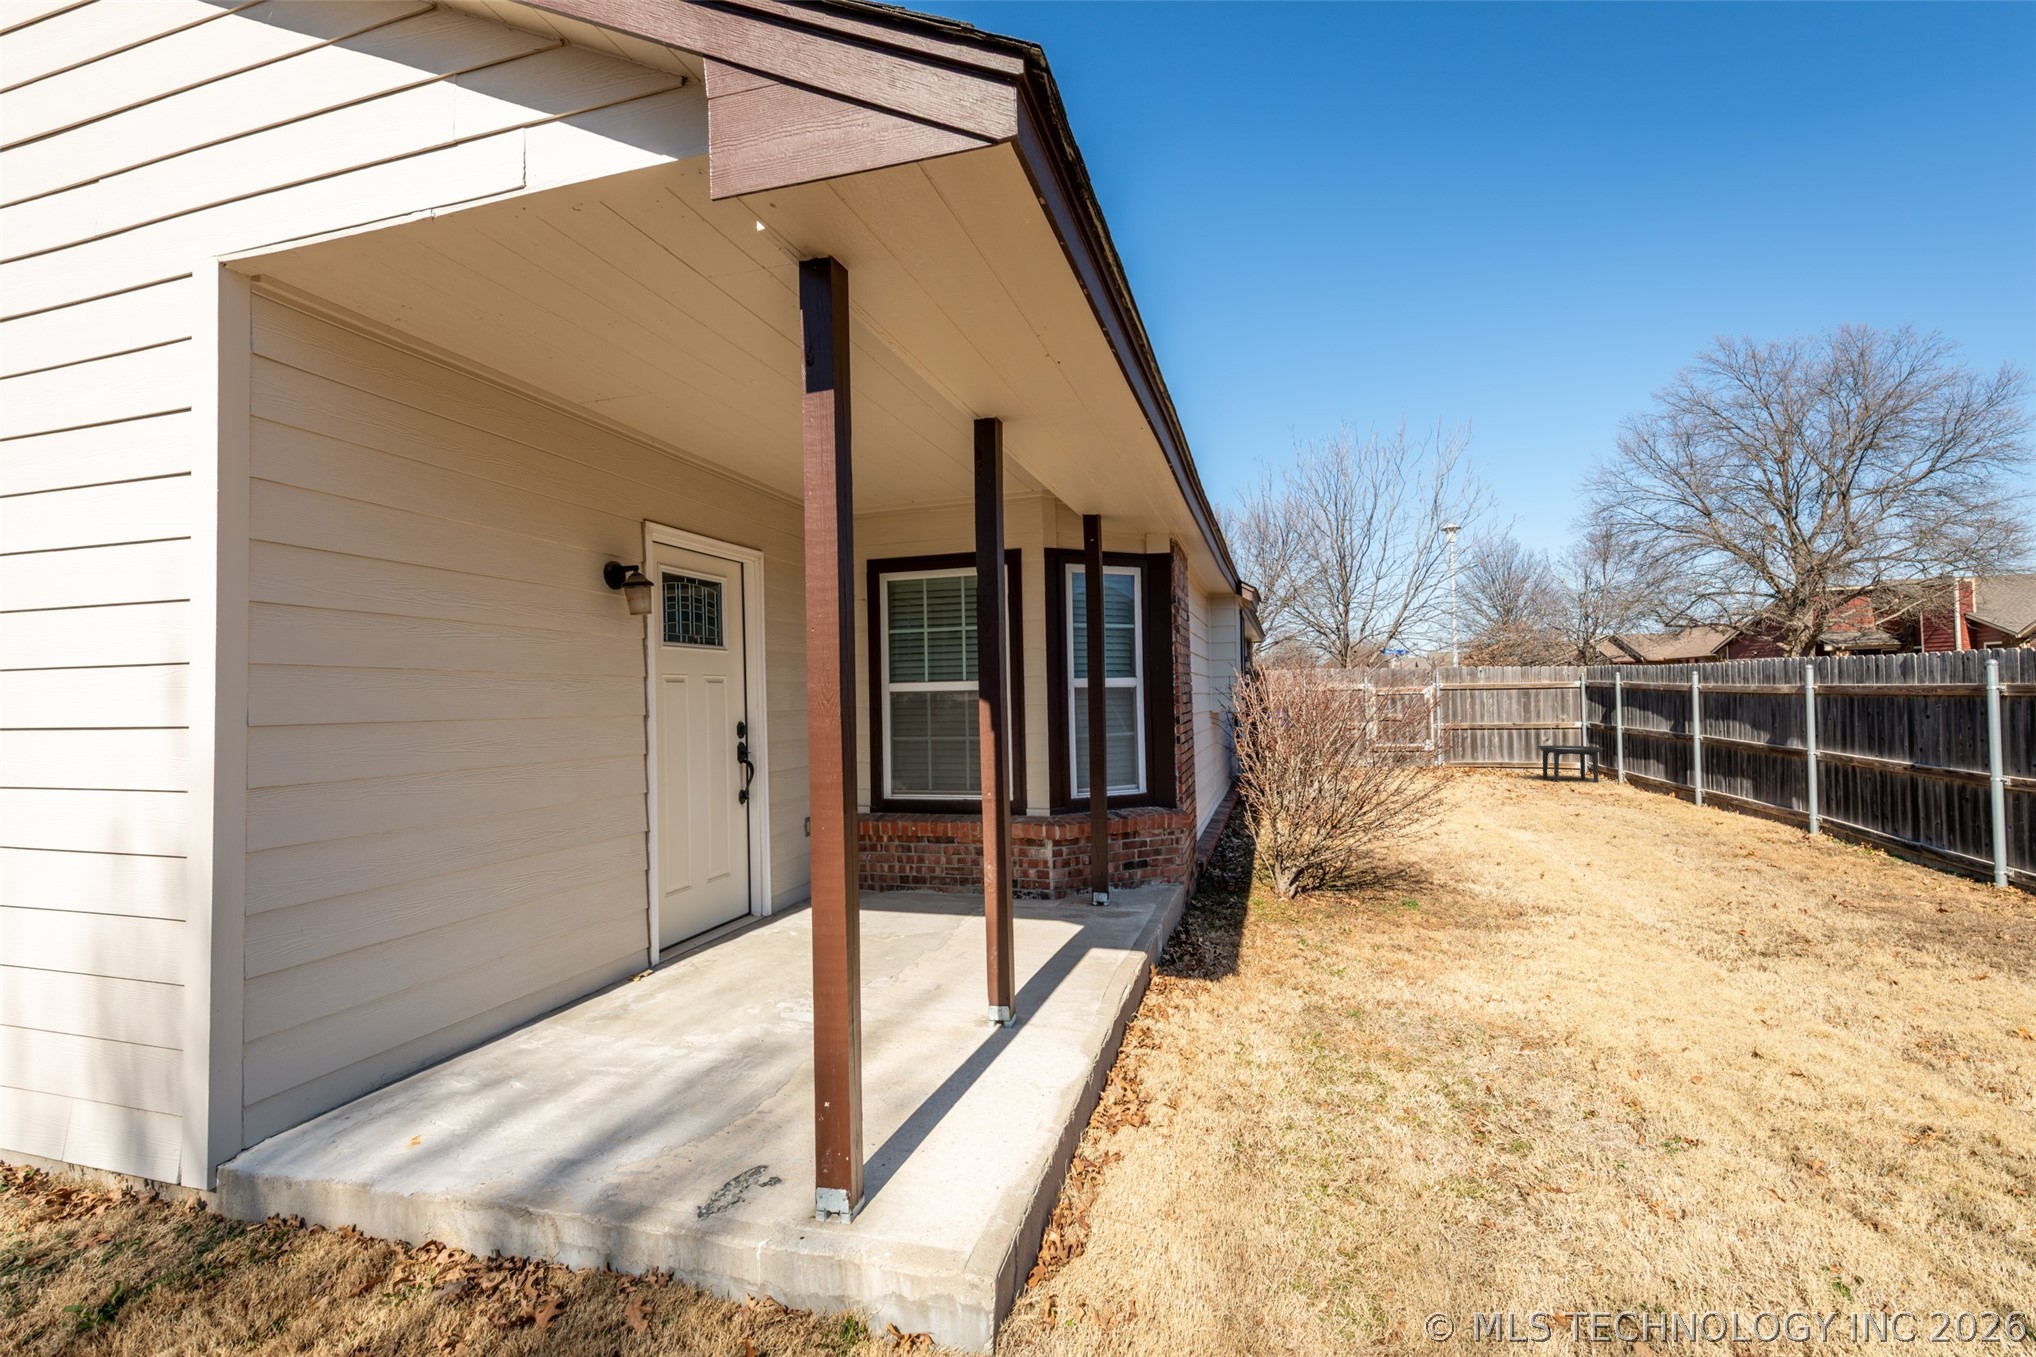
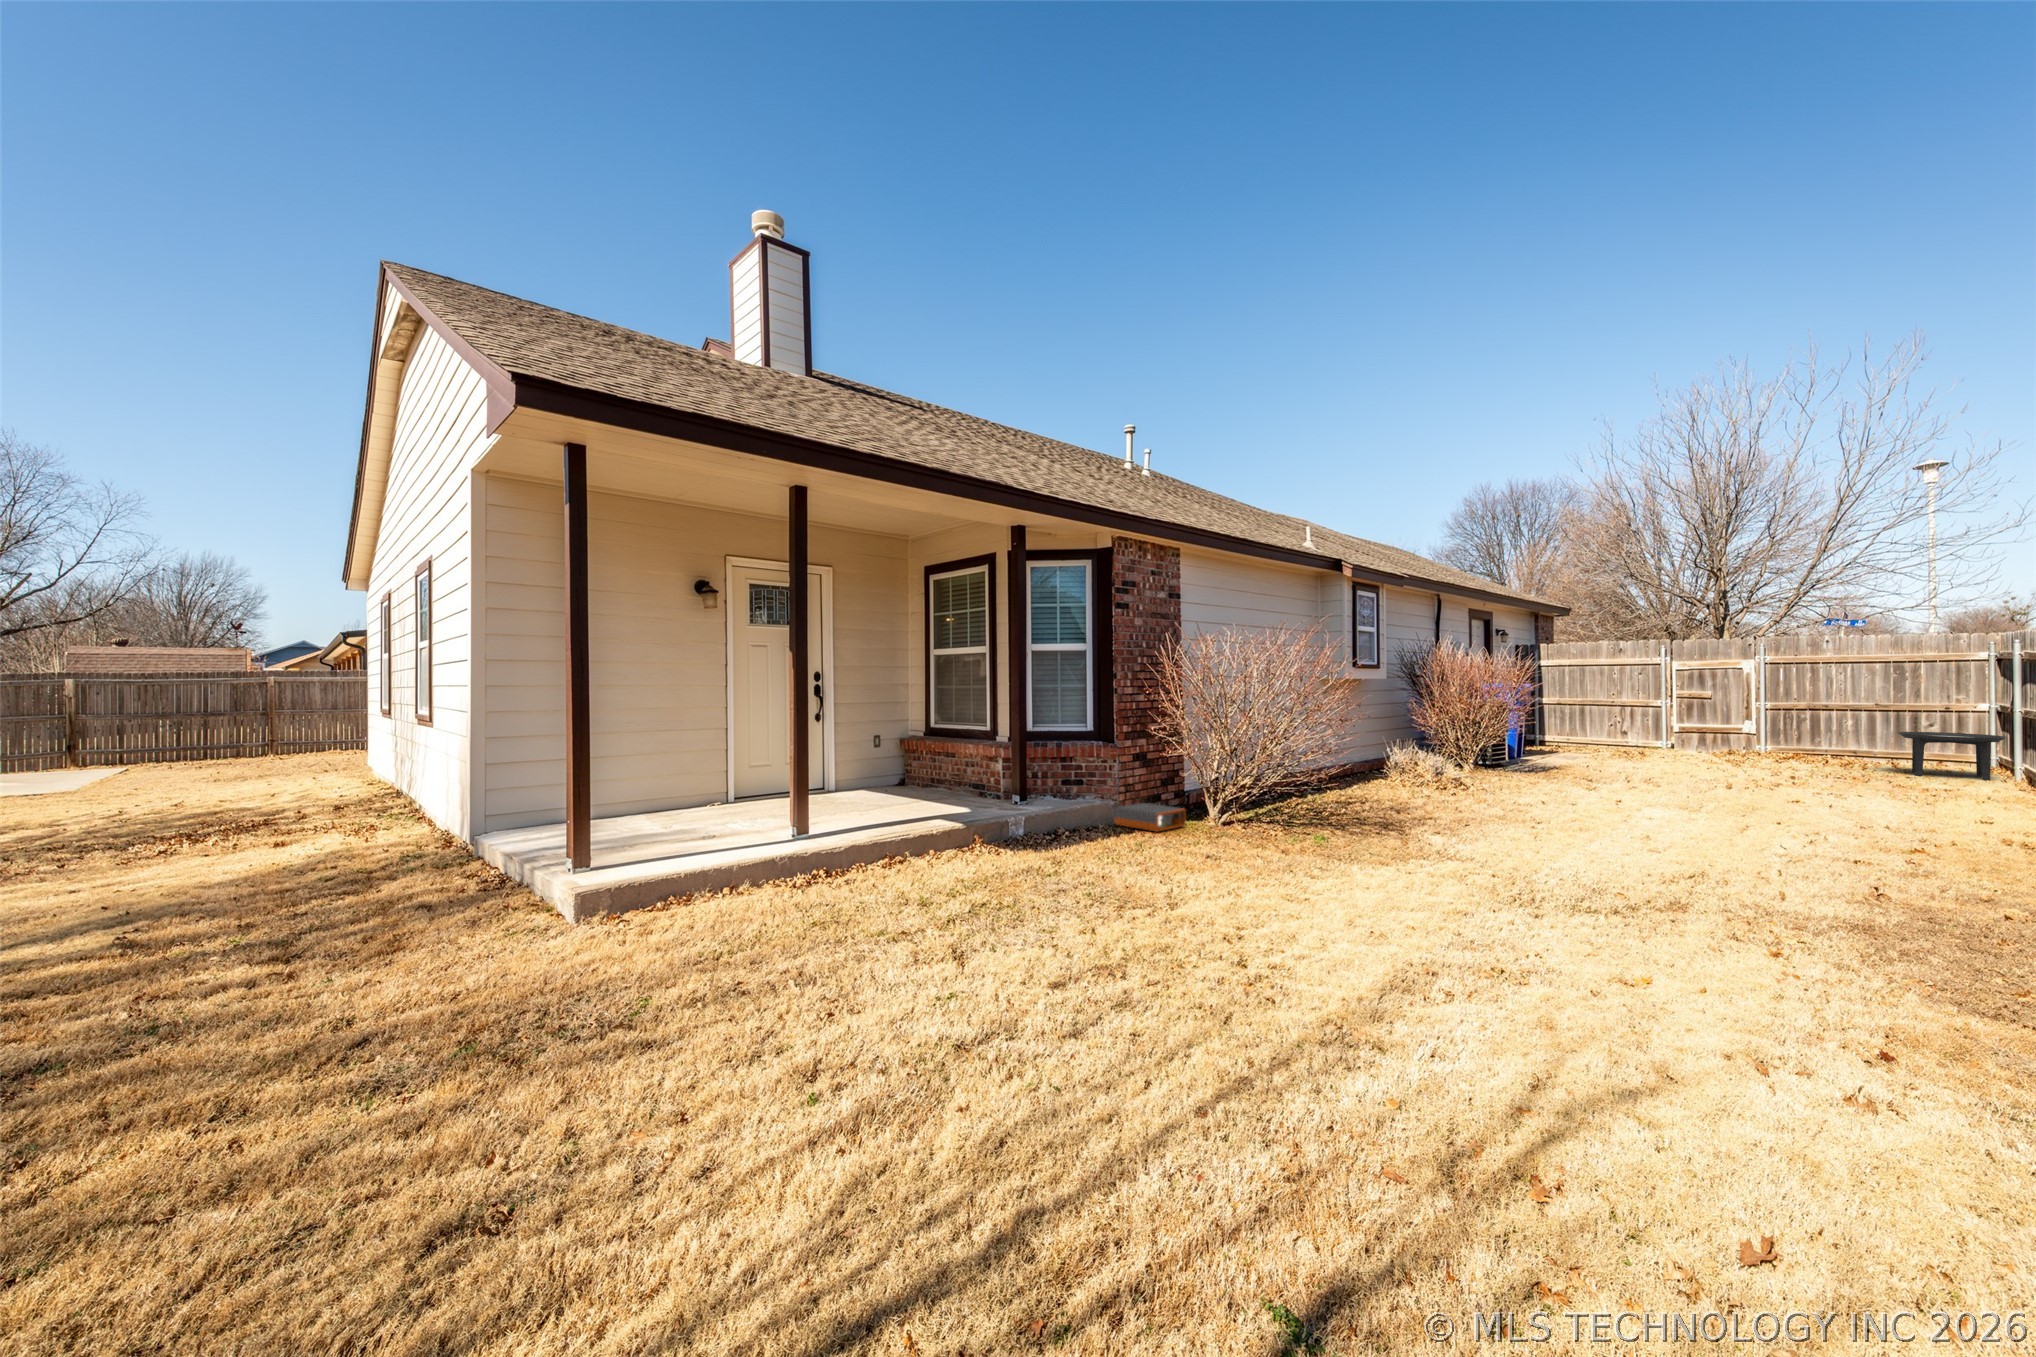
storage box: none [1195,882,1269,920] -> present [1115,803,1186,832]

